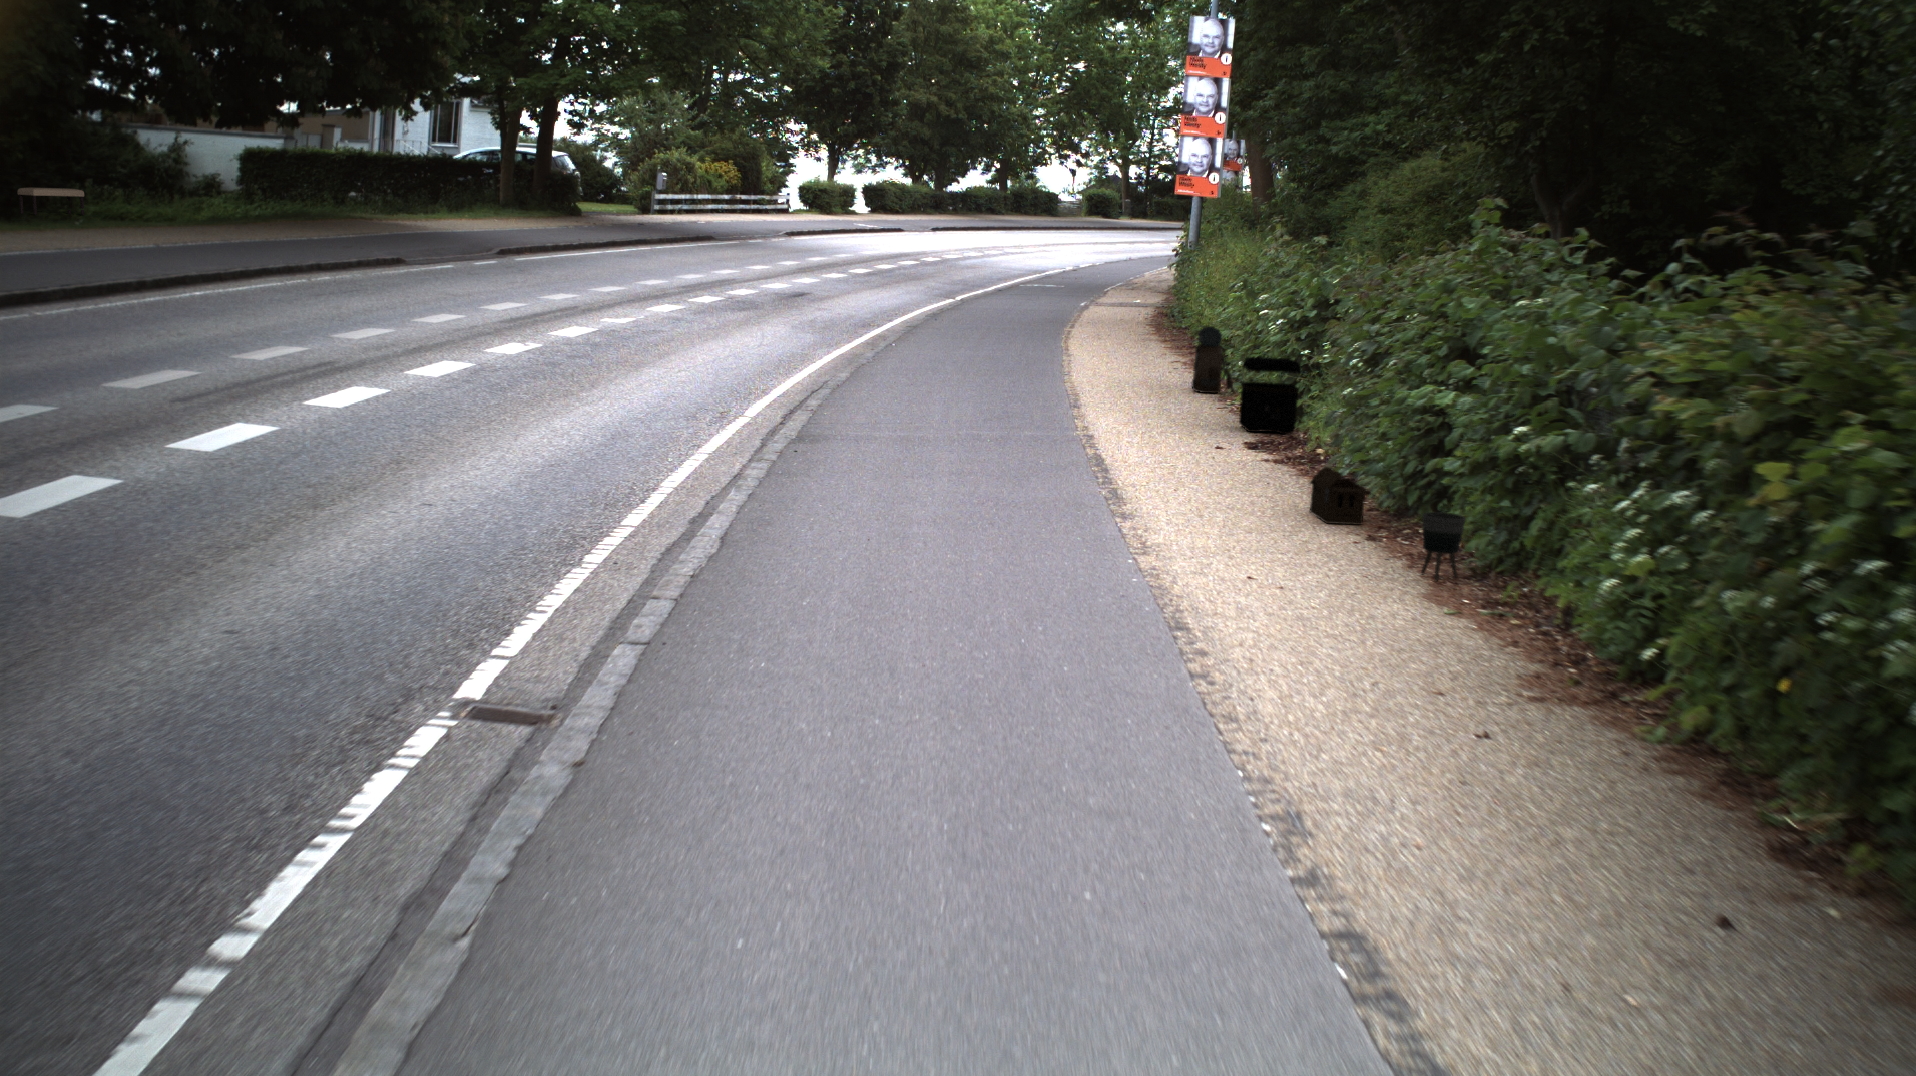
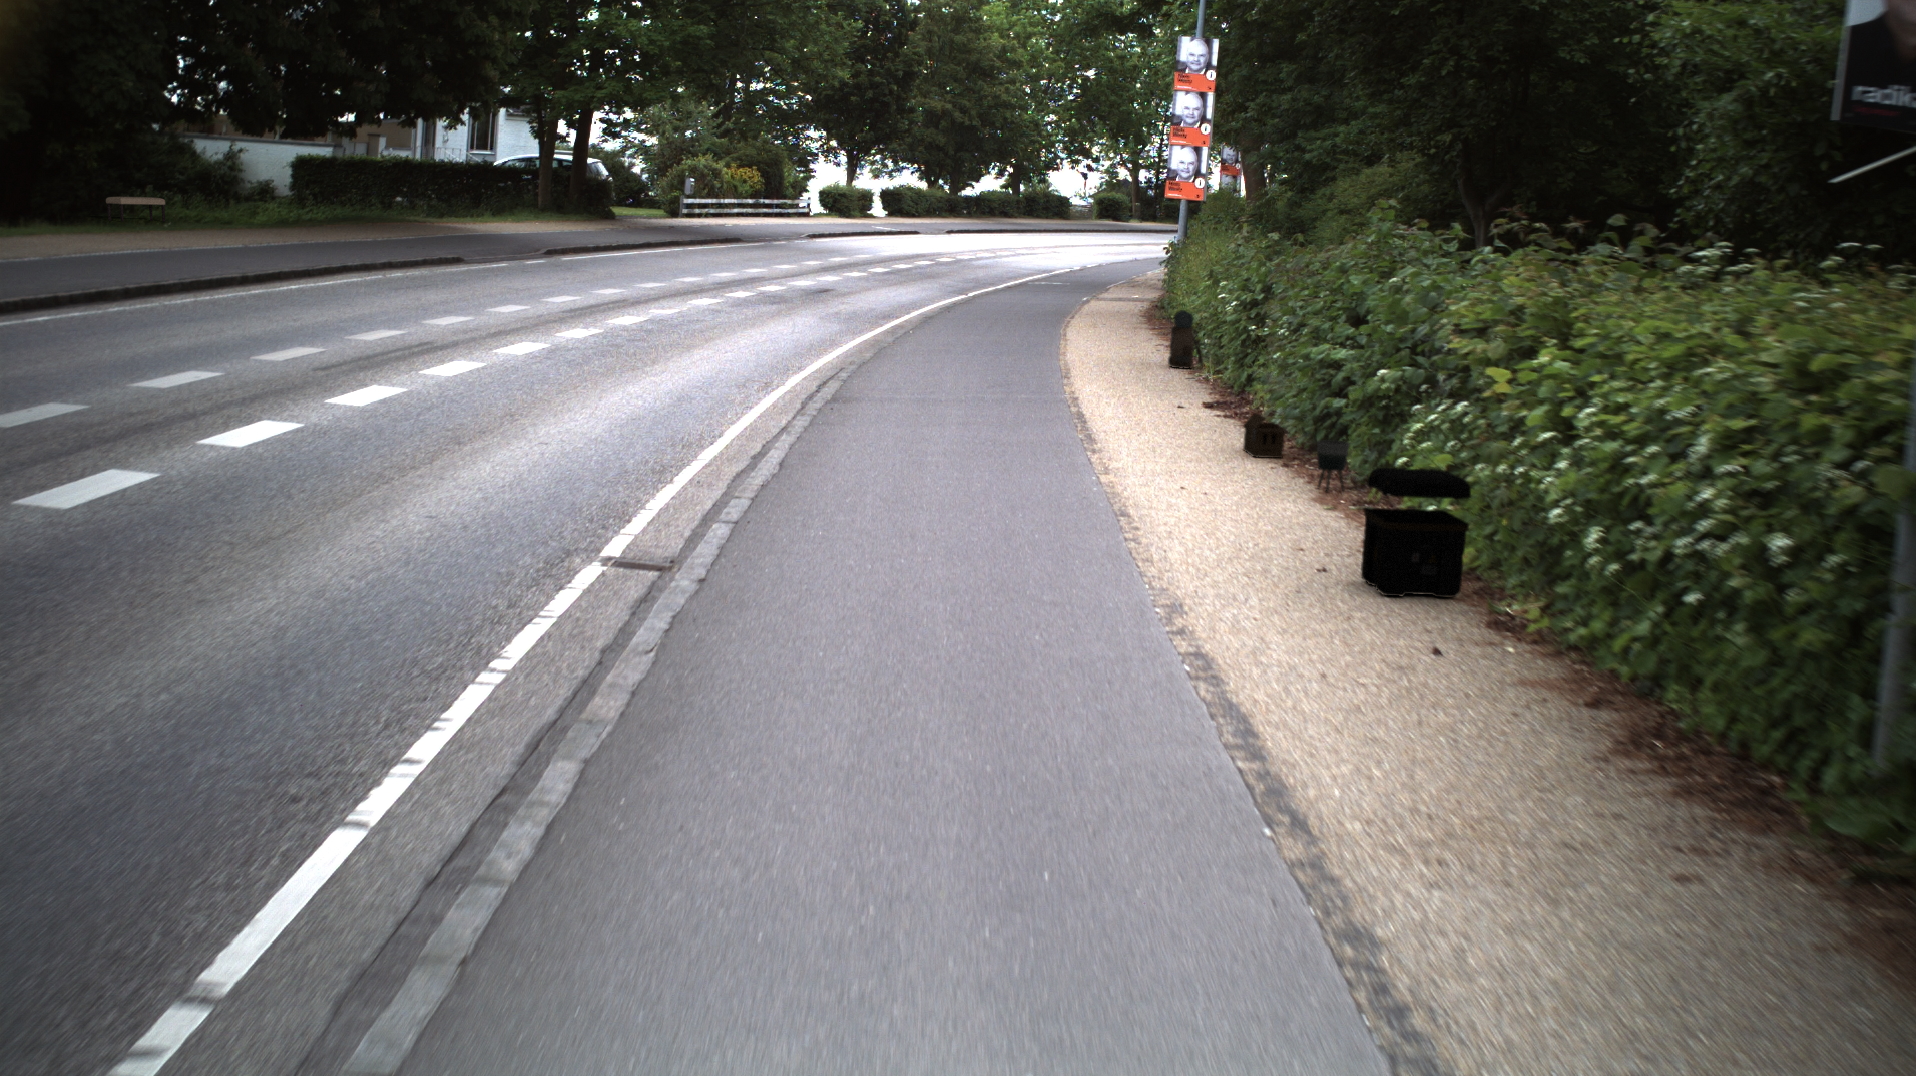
toolbox: present [1239,357,1301,434] -> present [1361,468,1471,597]

